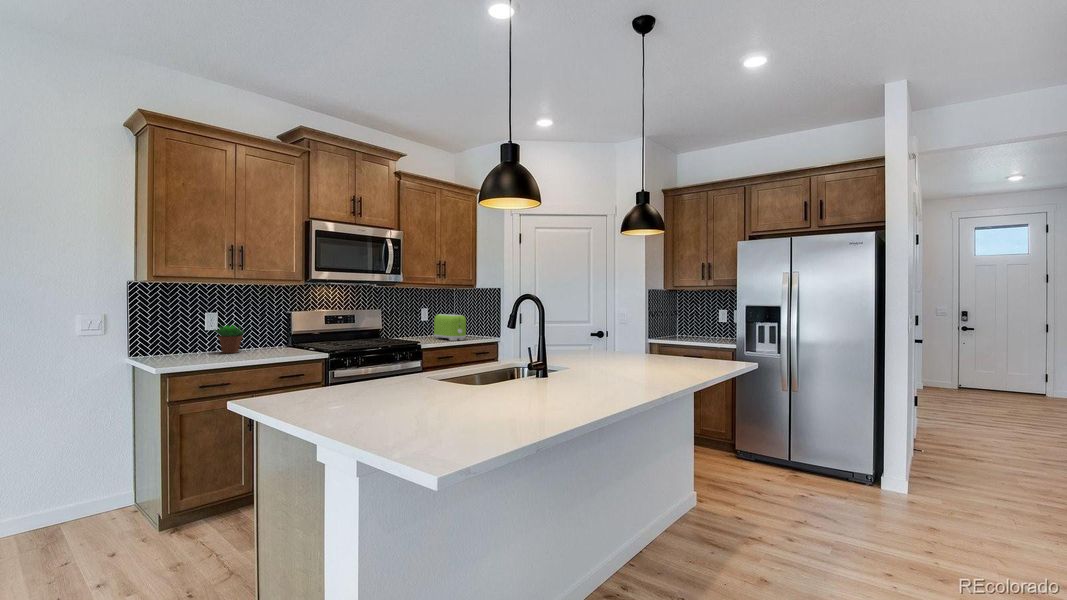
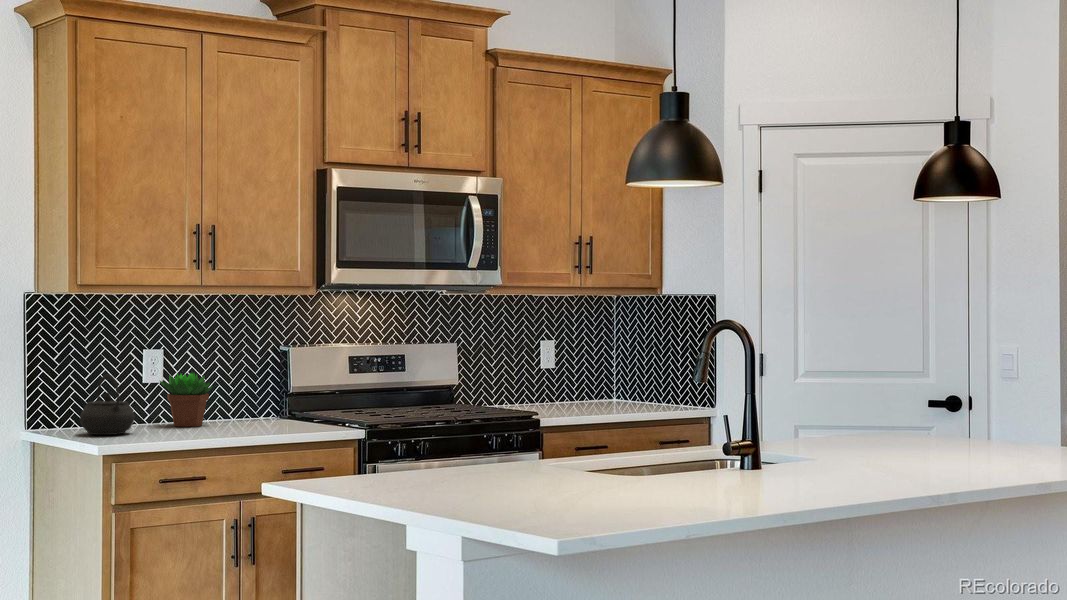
toaster: present [434,314,466,341] -> none [570,353,638,410]
kettle: none [160,326,196,359] -> present [80,374,135,435]

